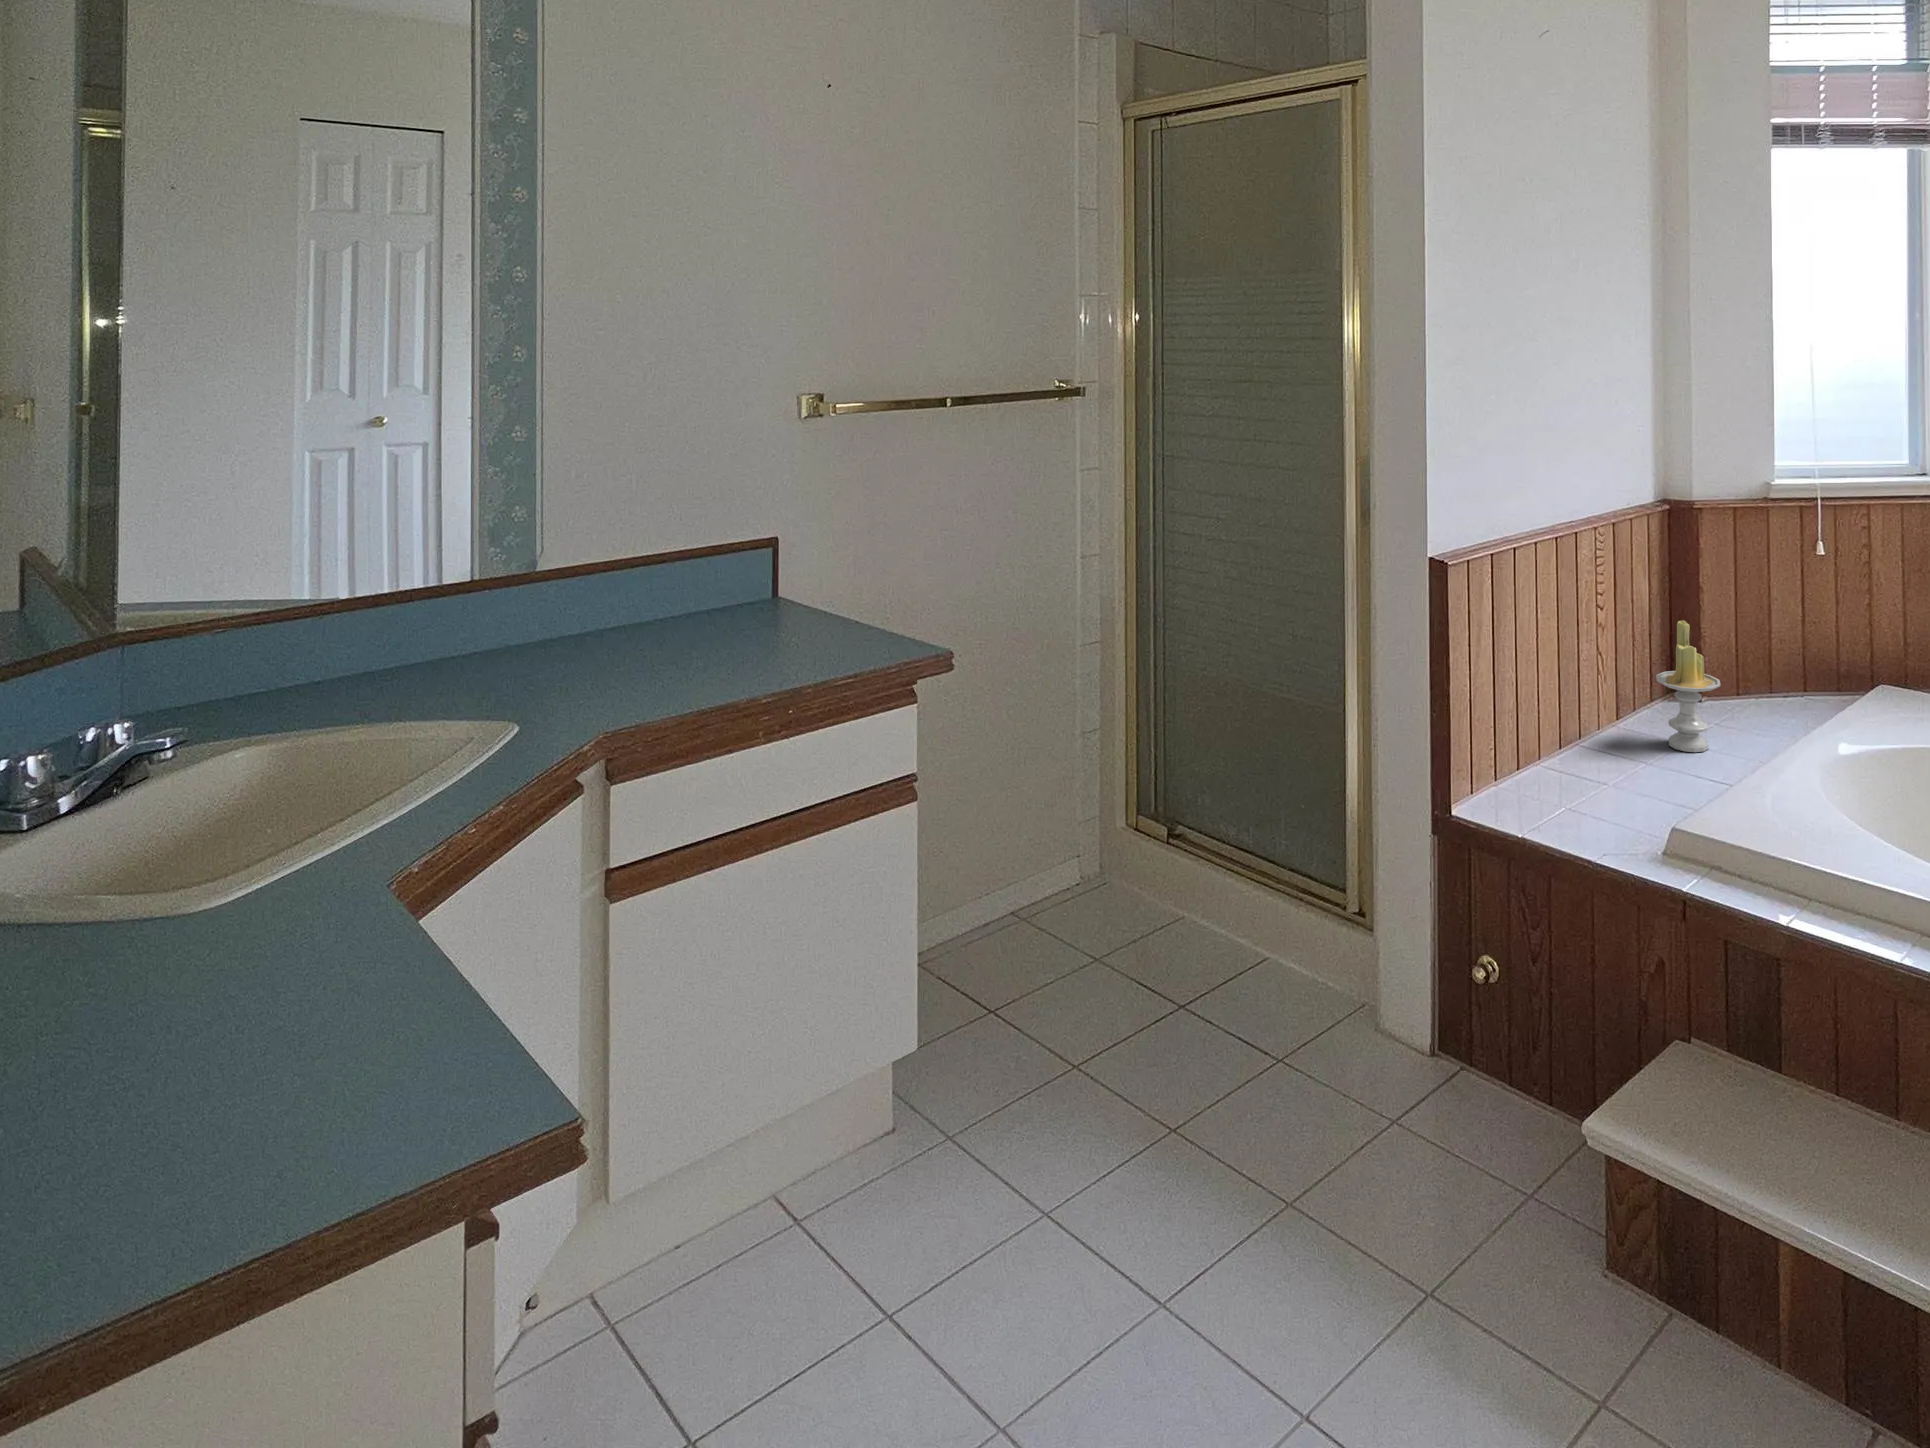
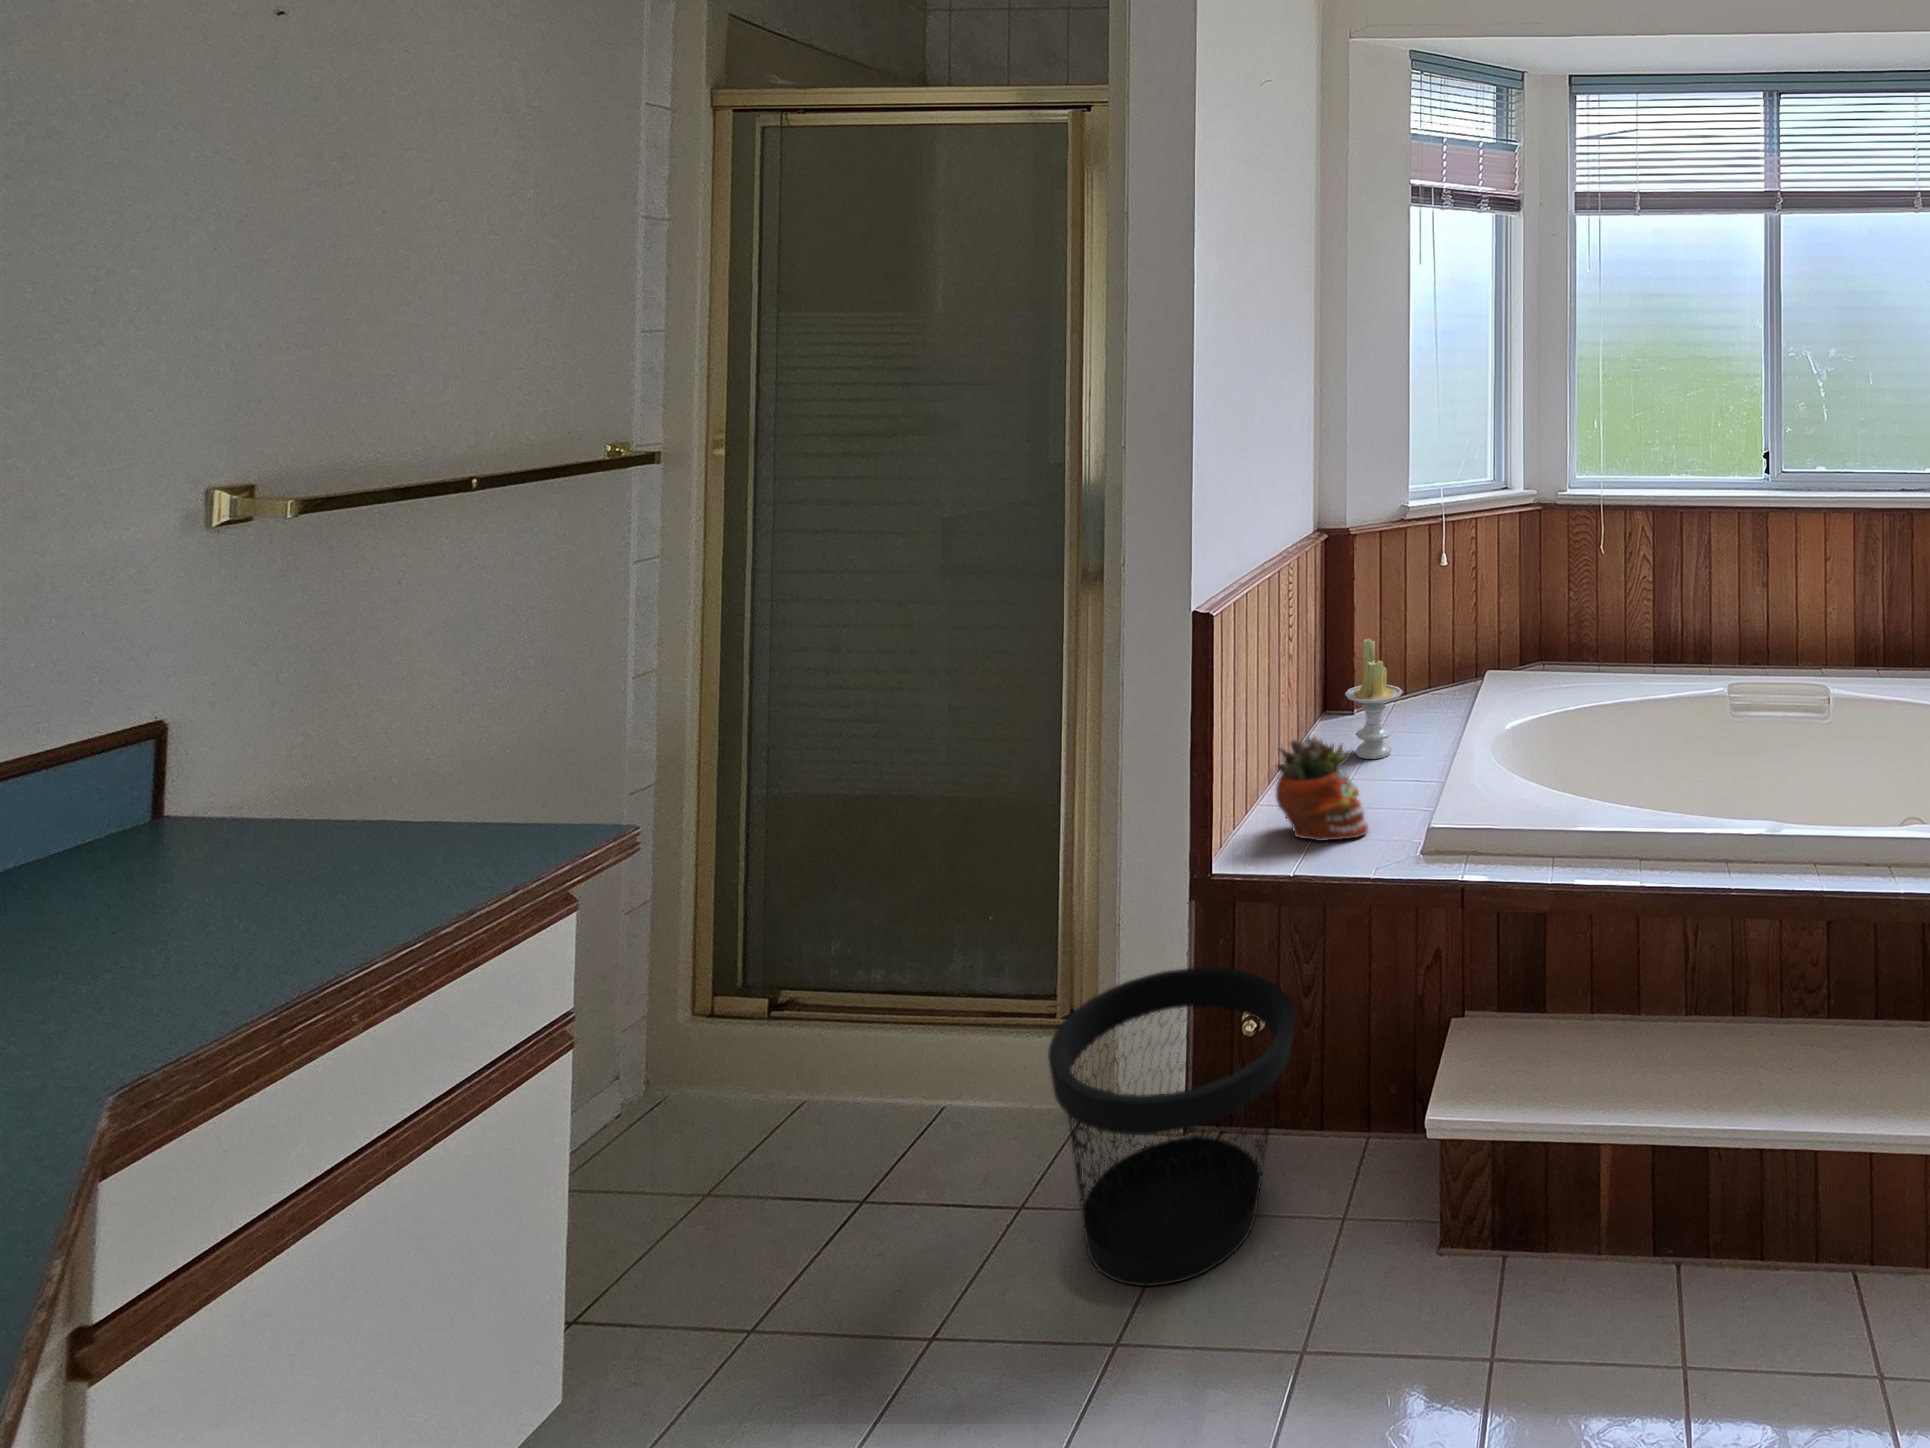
succulent planter: none [1531,702,1625,820] -> present [1276,736,1368,841]
wastebasket: none [1273,891,1500,1179] -> present [1048,967,1295,1286]

